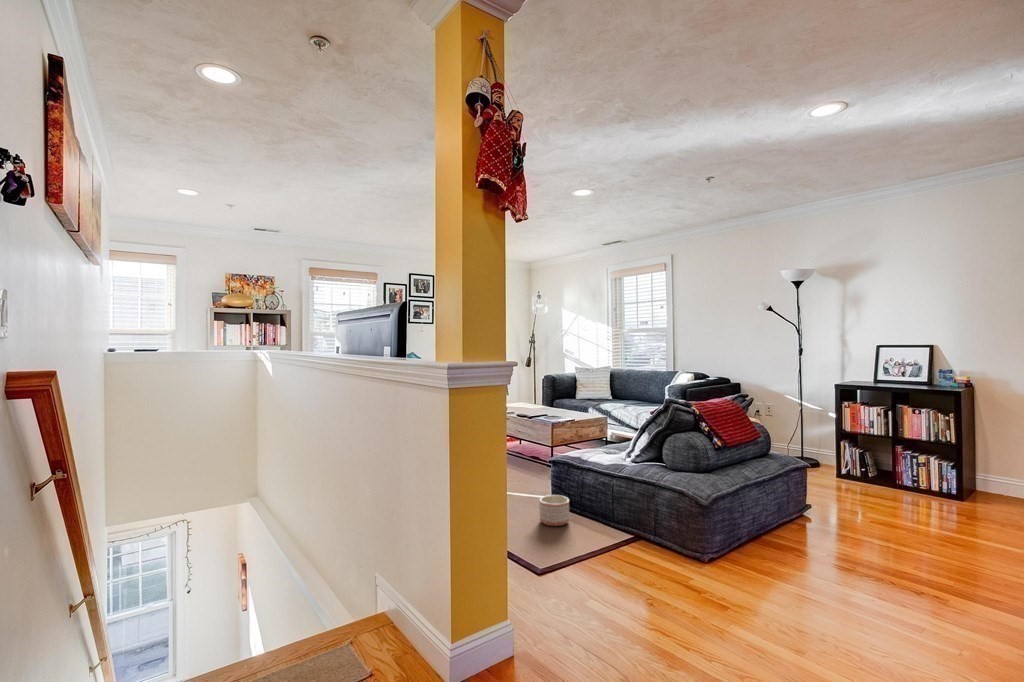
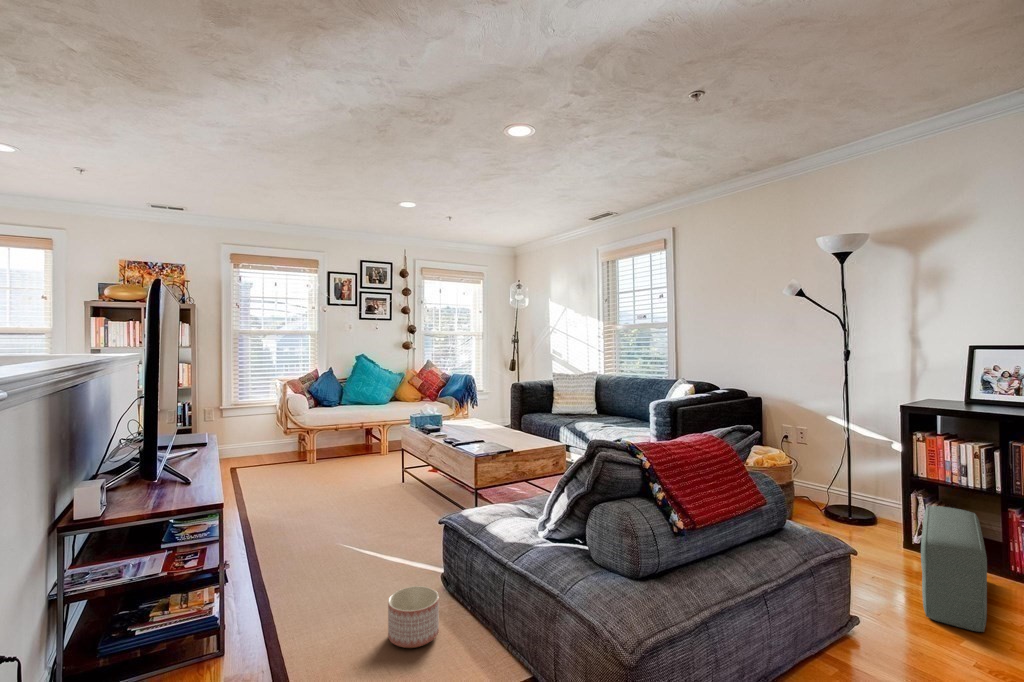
pouf: none [843,446,878,510] -> present [921,506,987,632]

